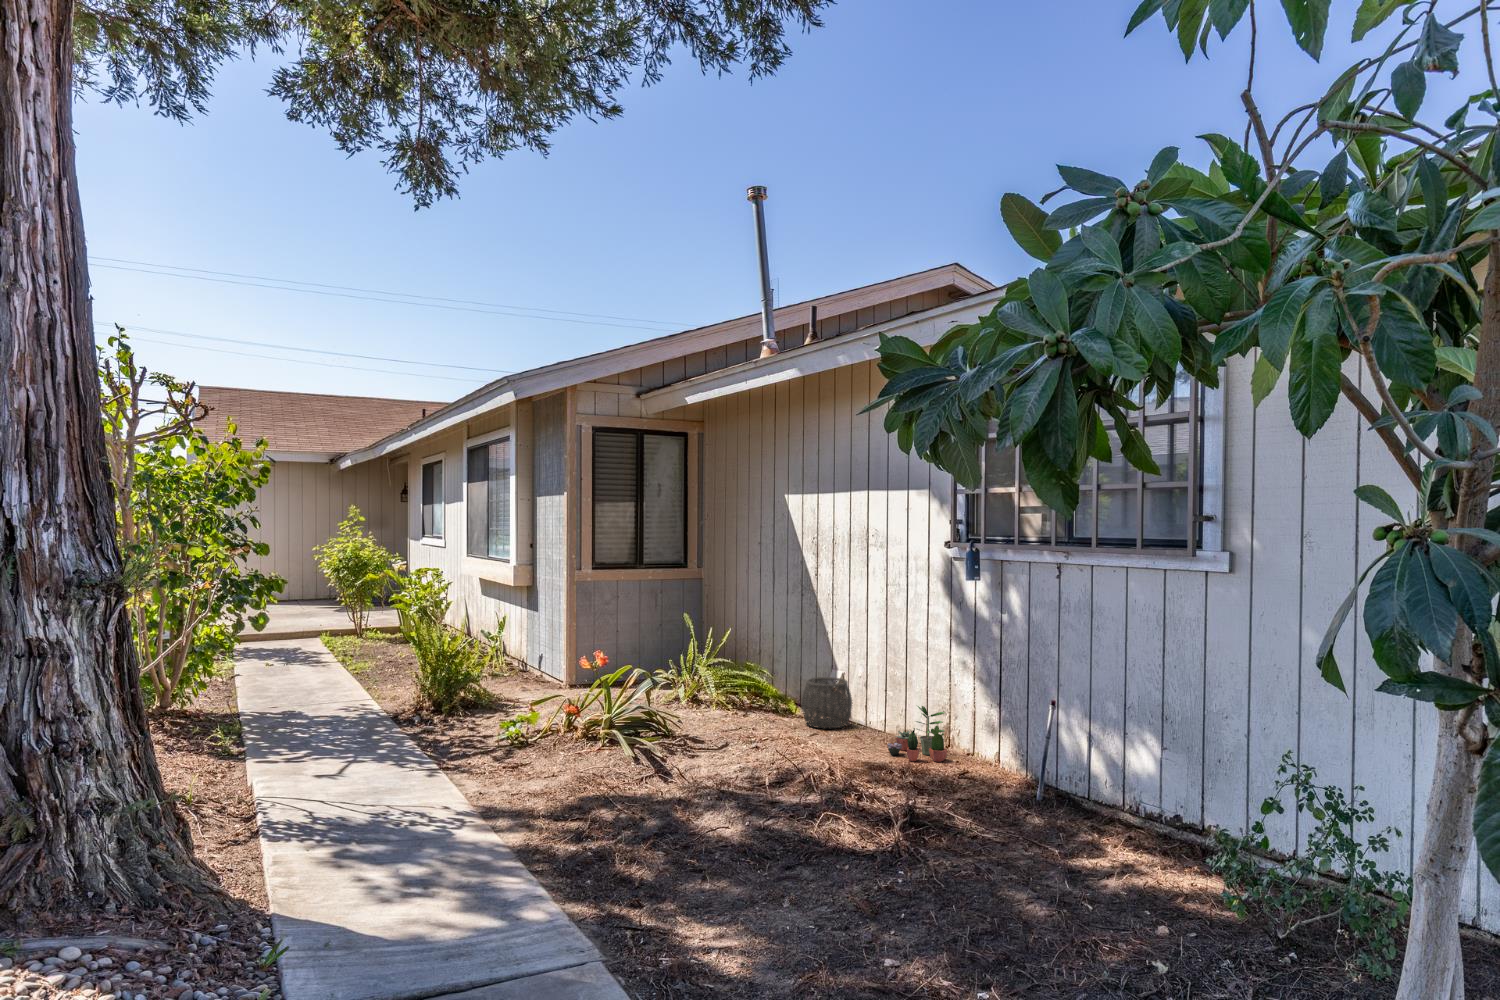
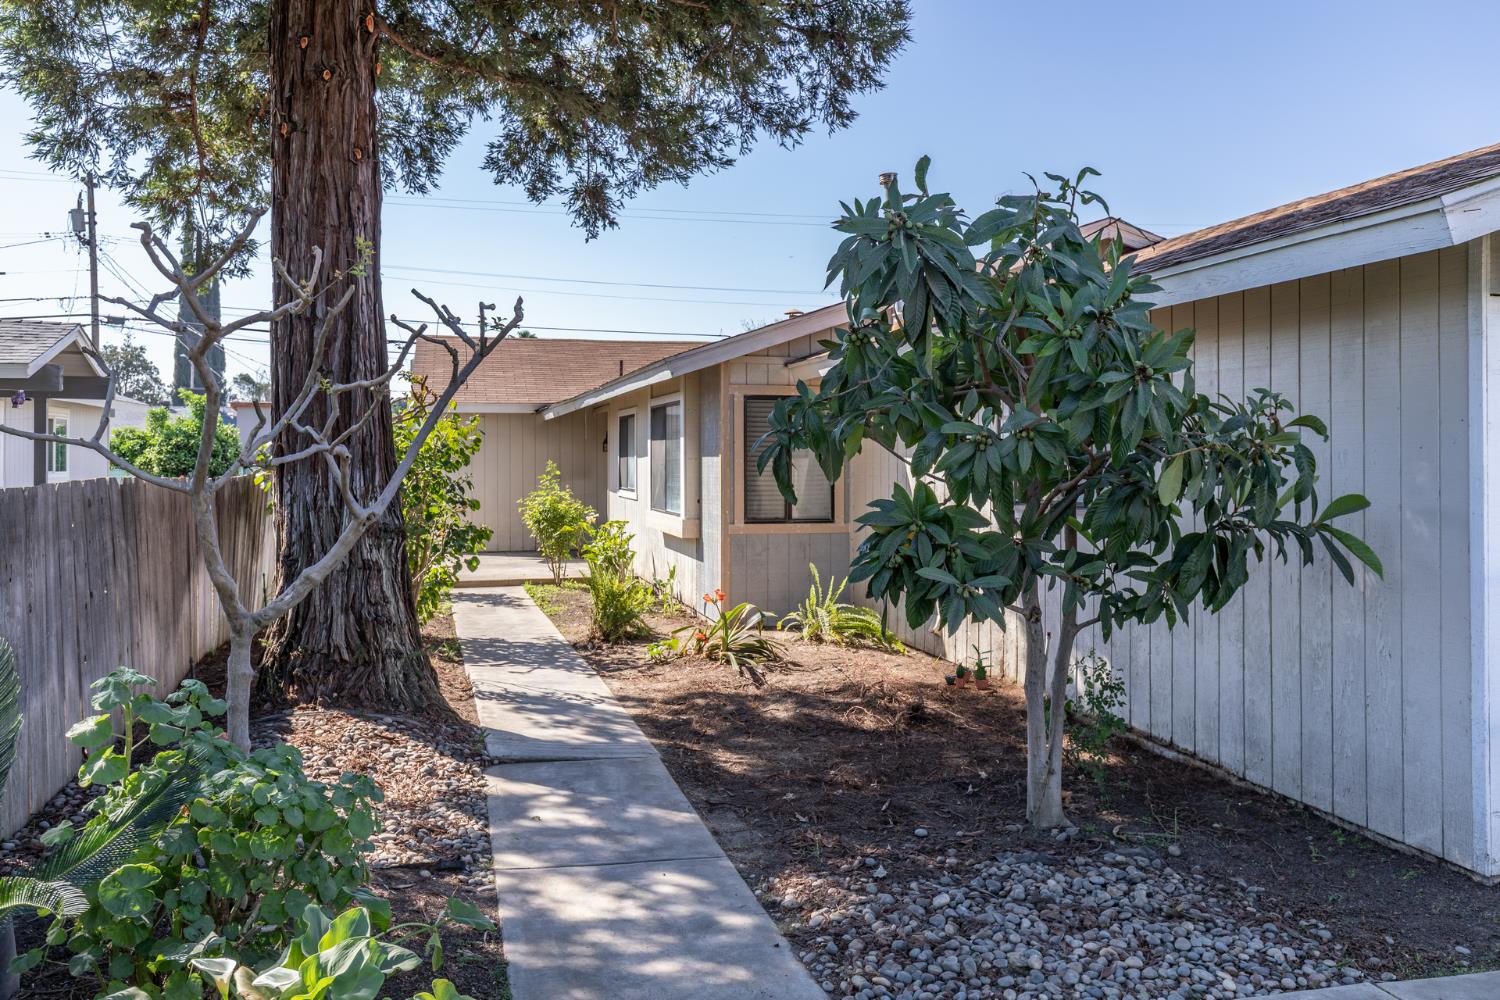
woven basket: present [801,677,852,729] -> none [897,624,943,667]

